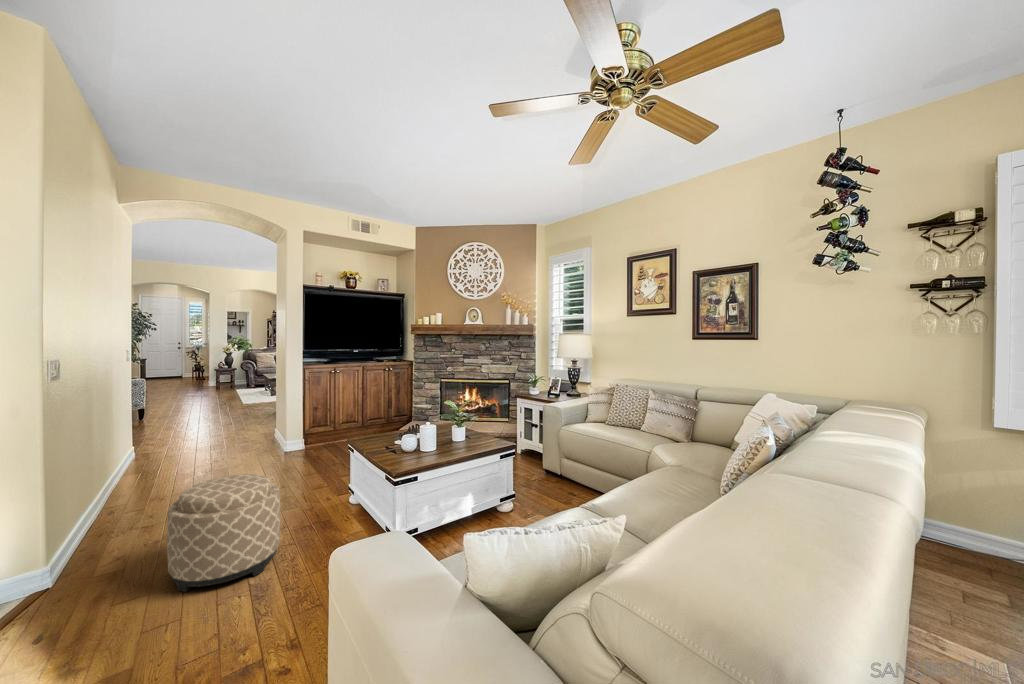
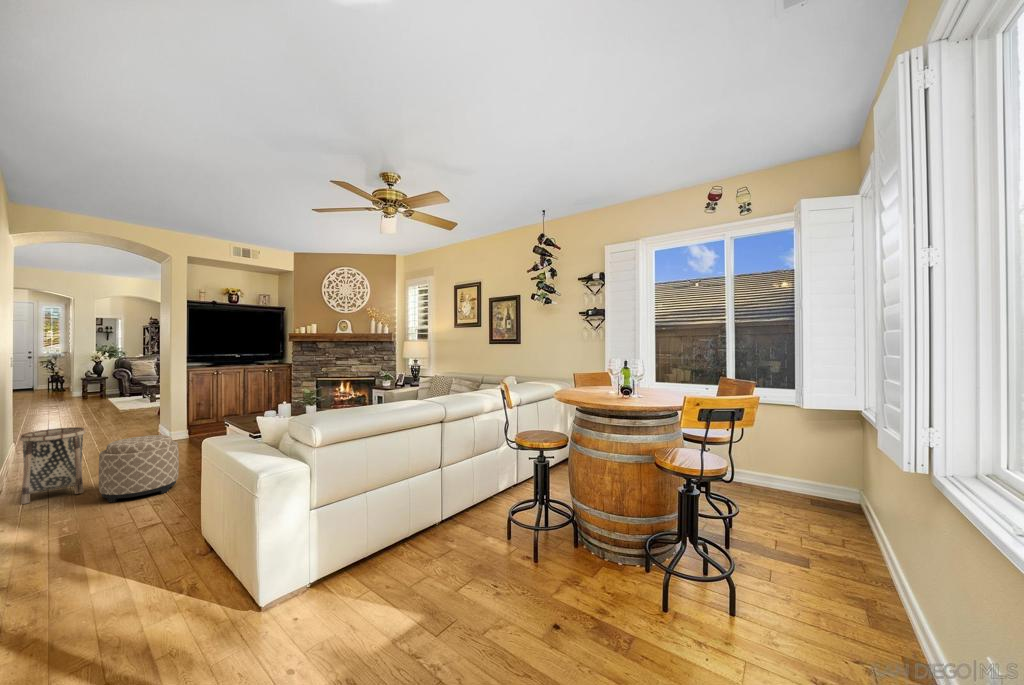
basket: none [68,456,162,579] -> present [20,427,86,504]

